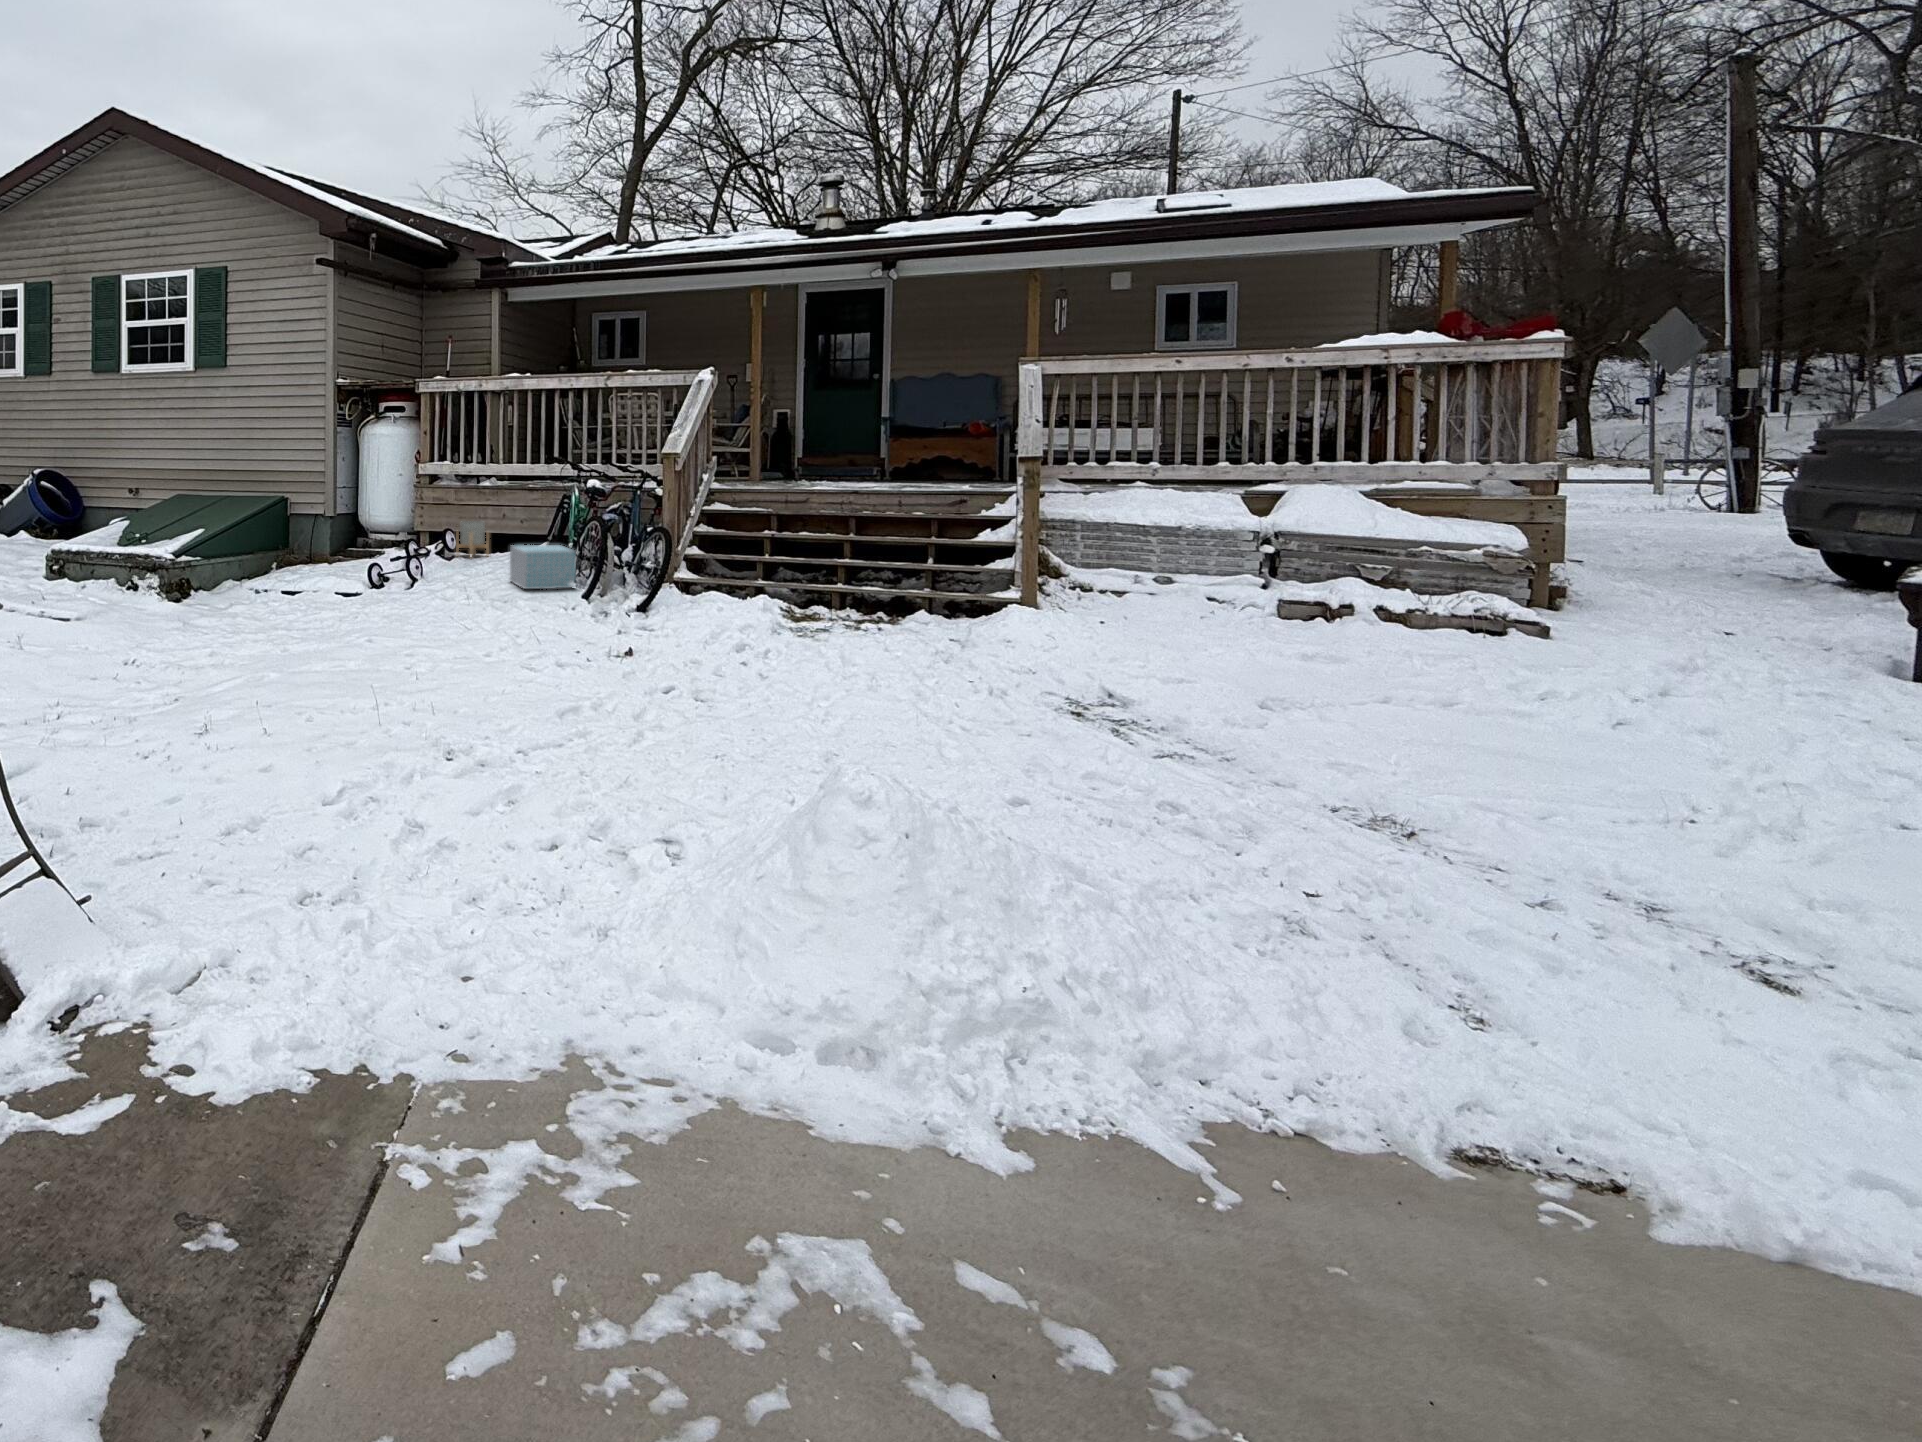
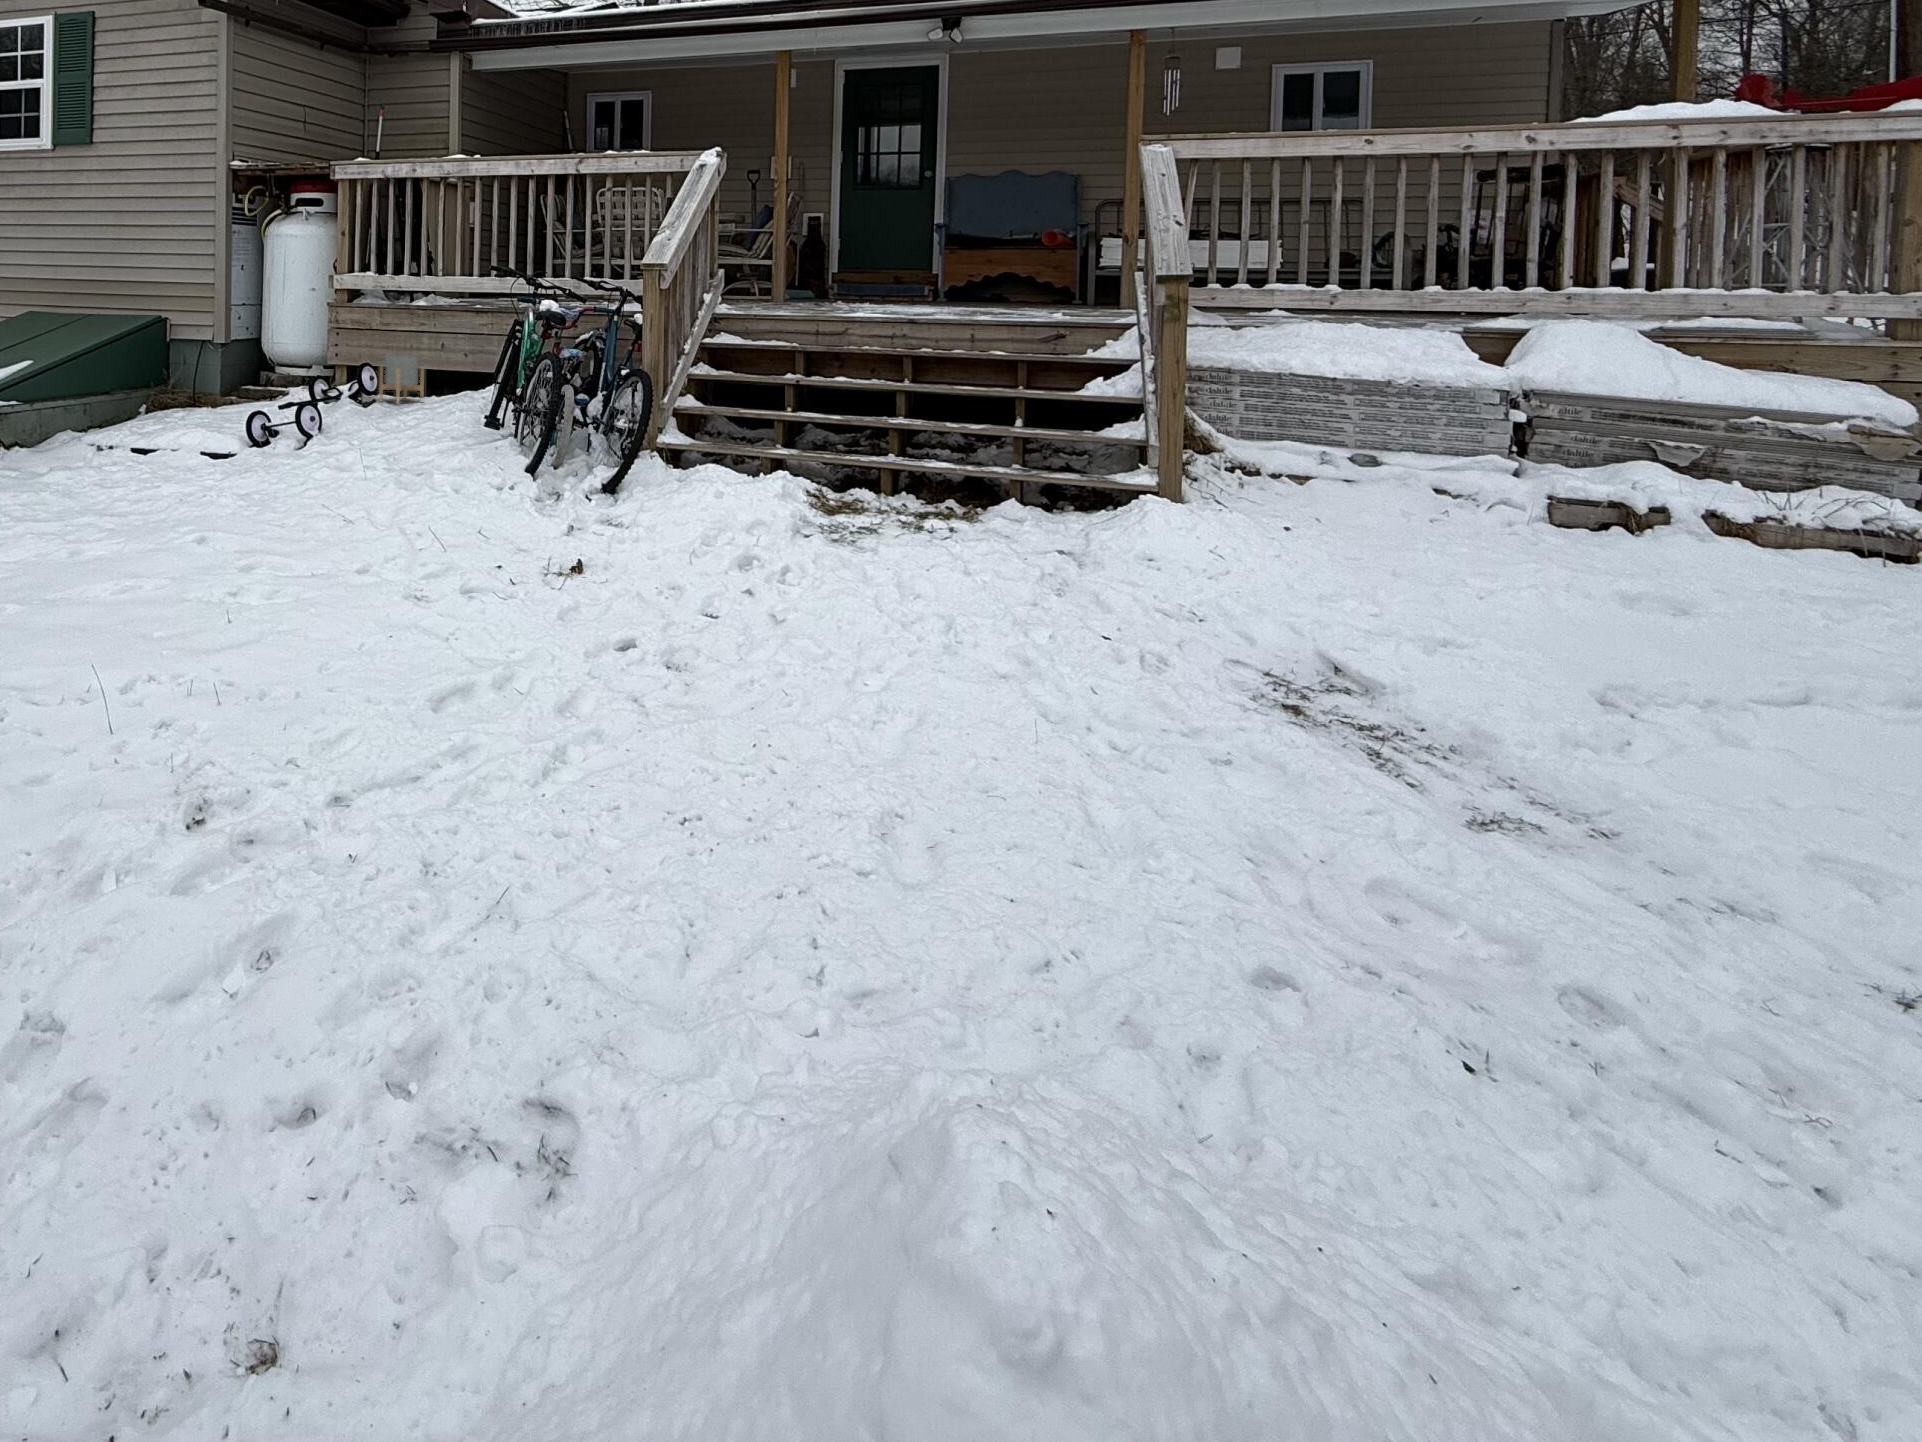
storage box: present [510,545,576,589] -> none [432,390,522,454]

